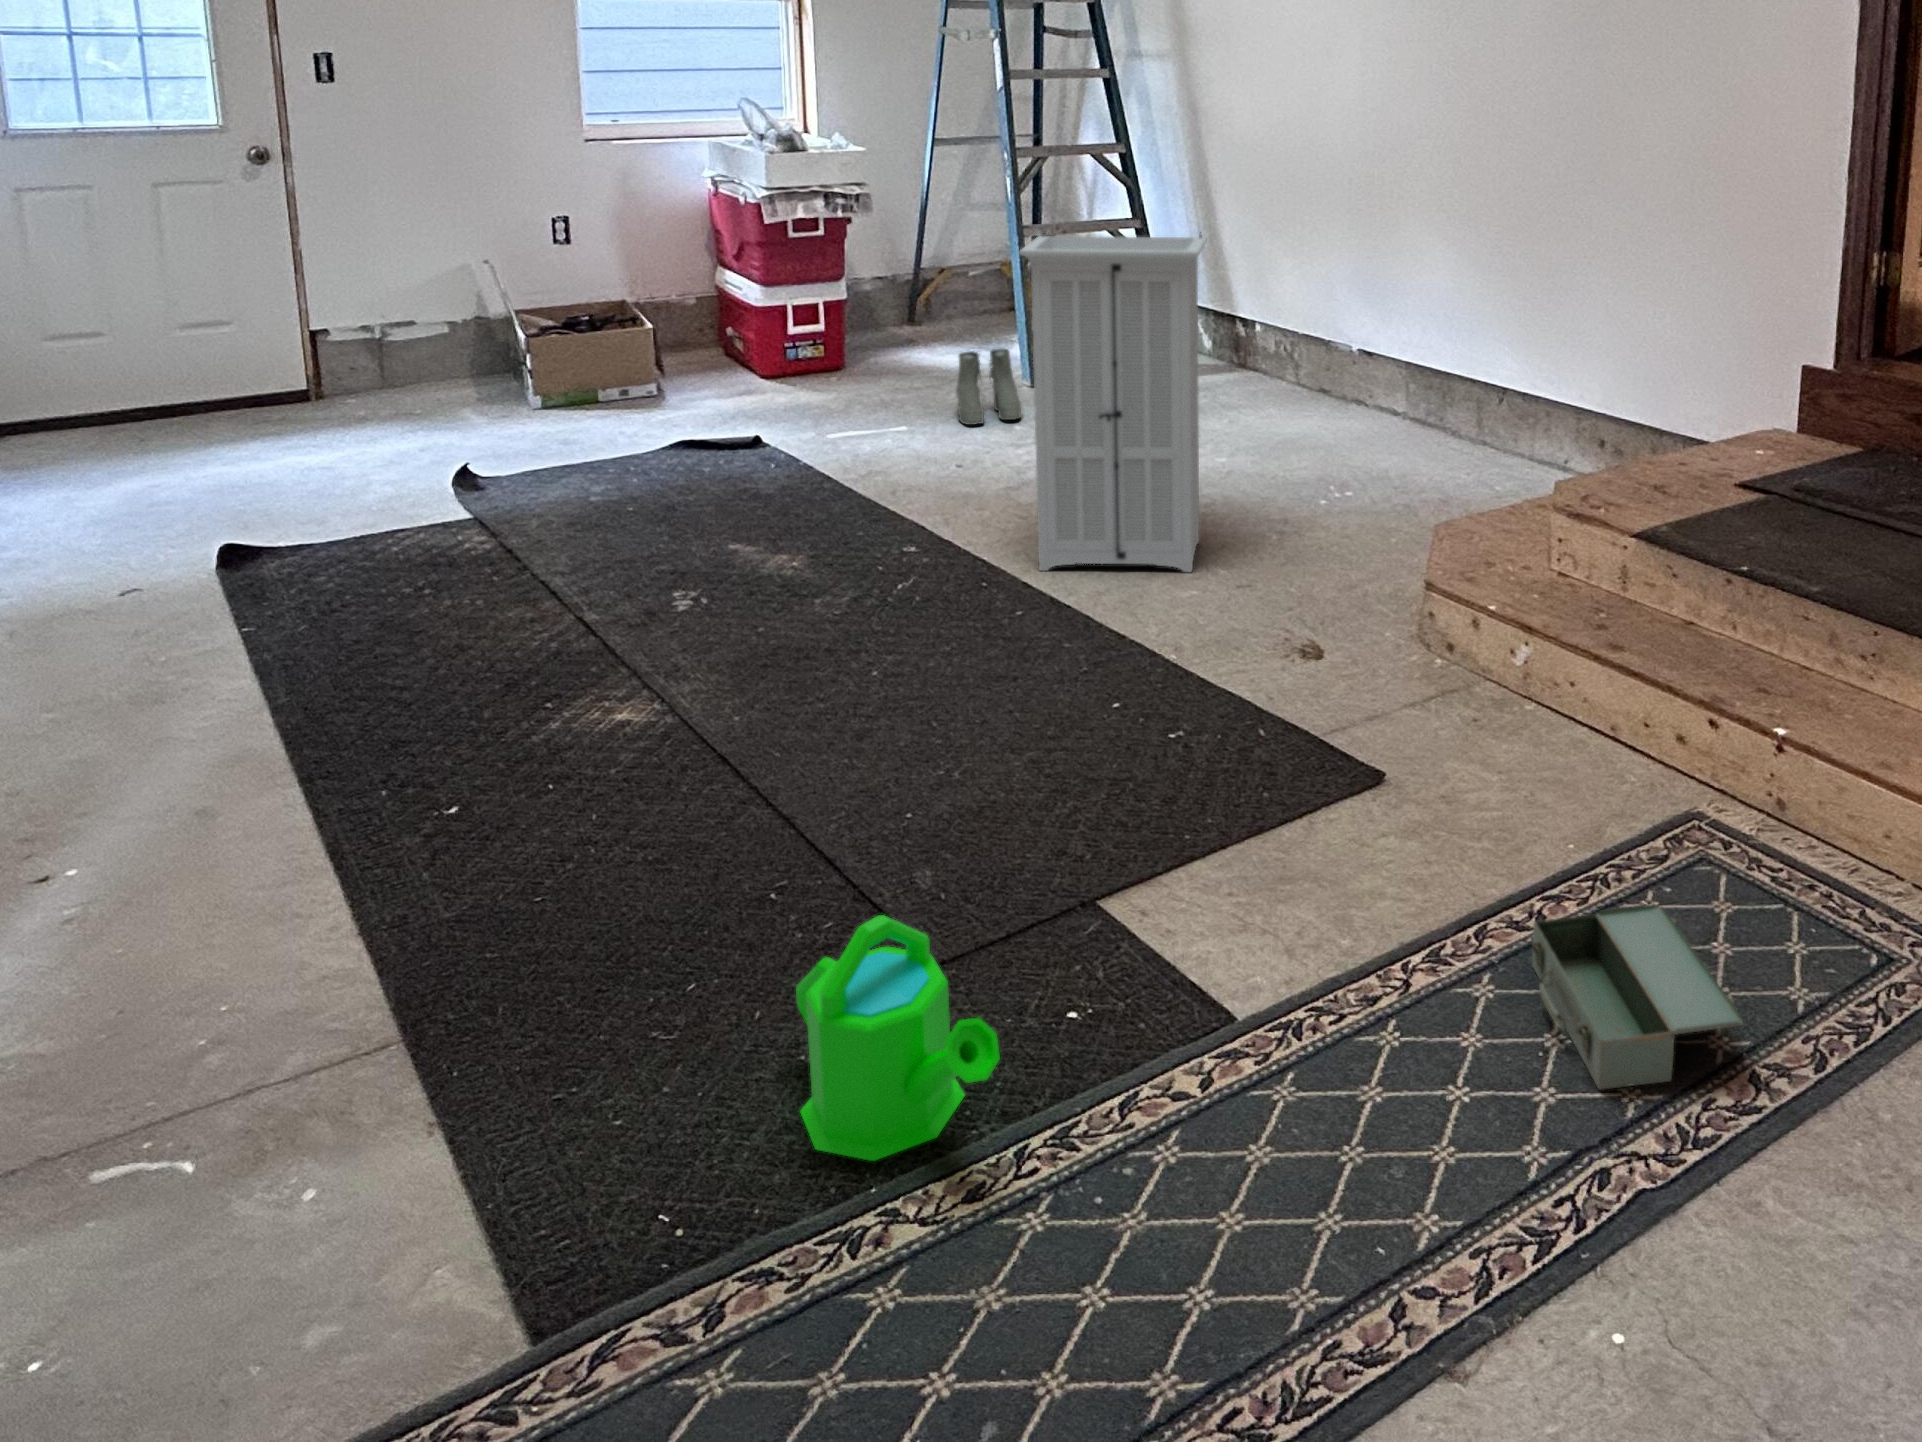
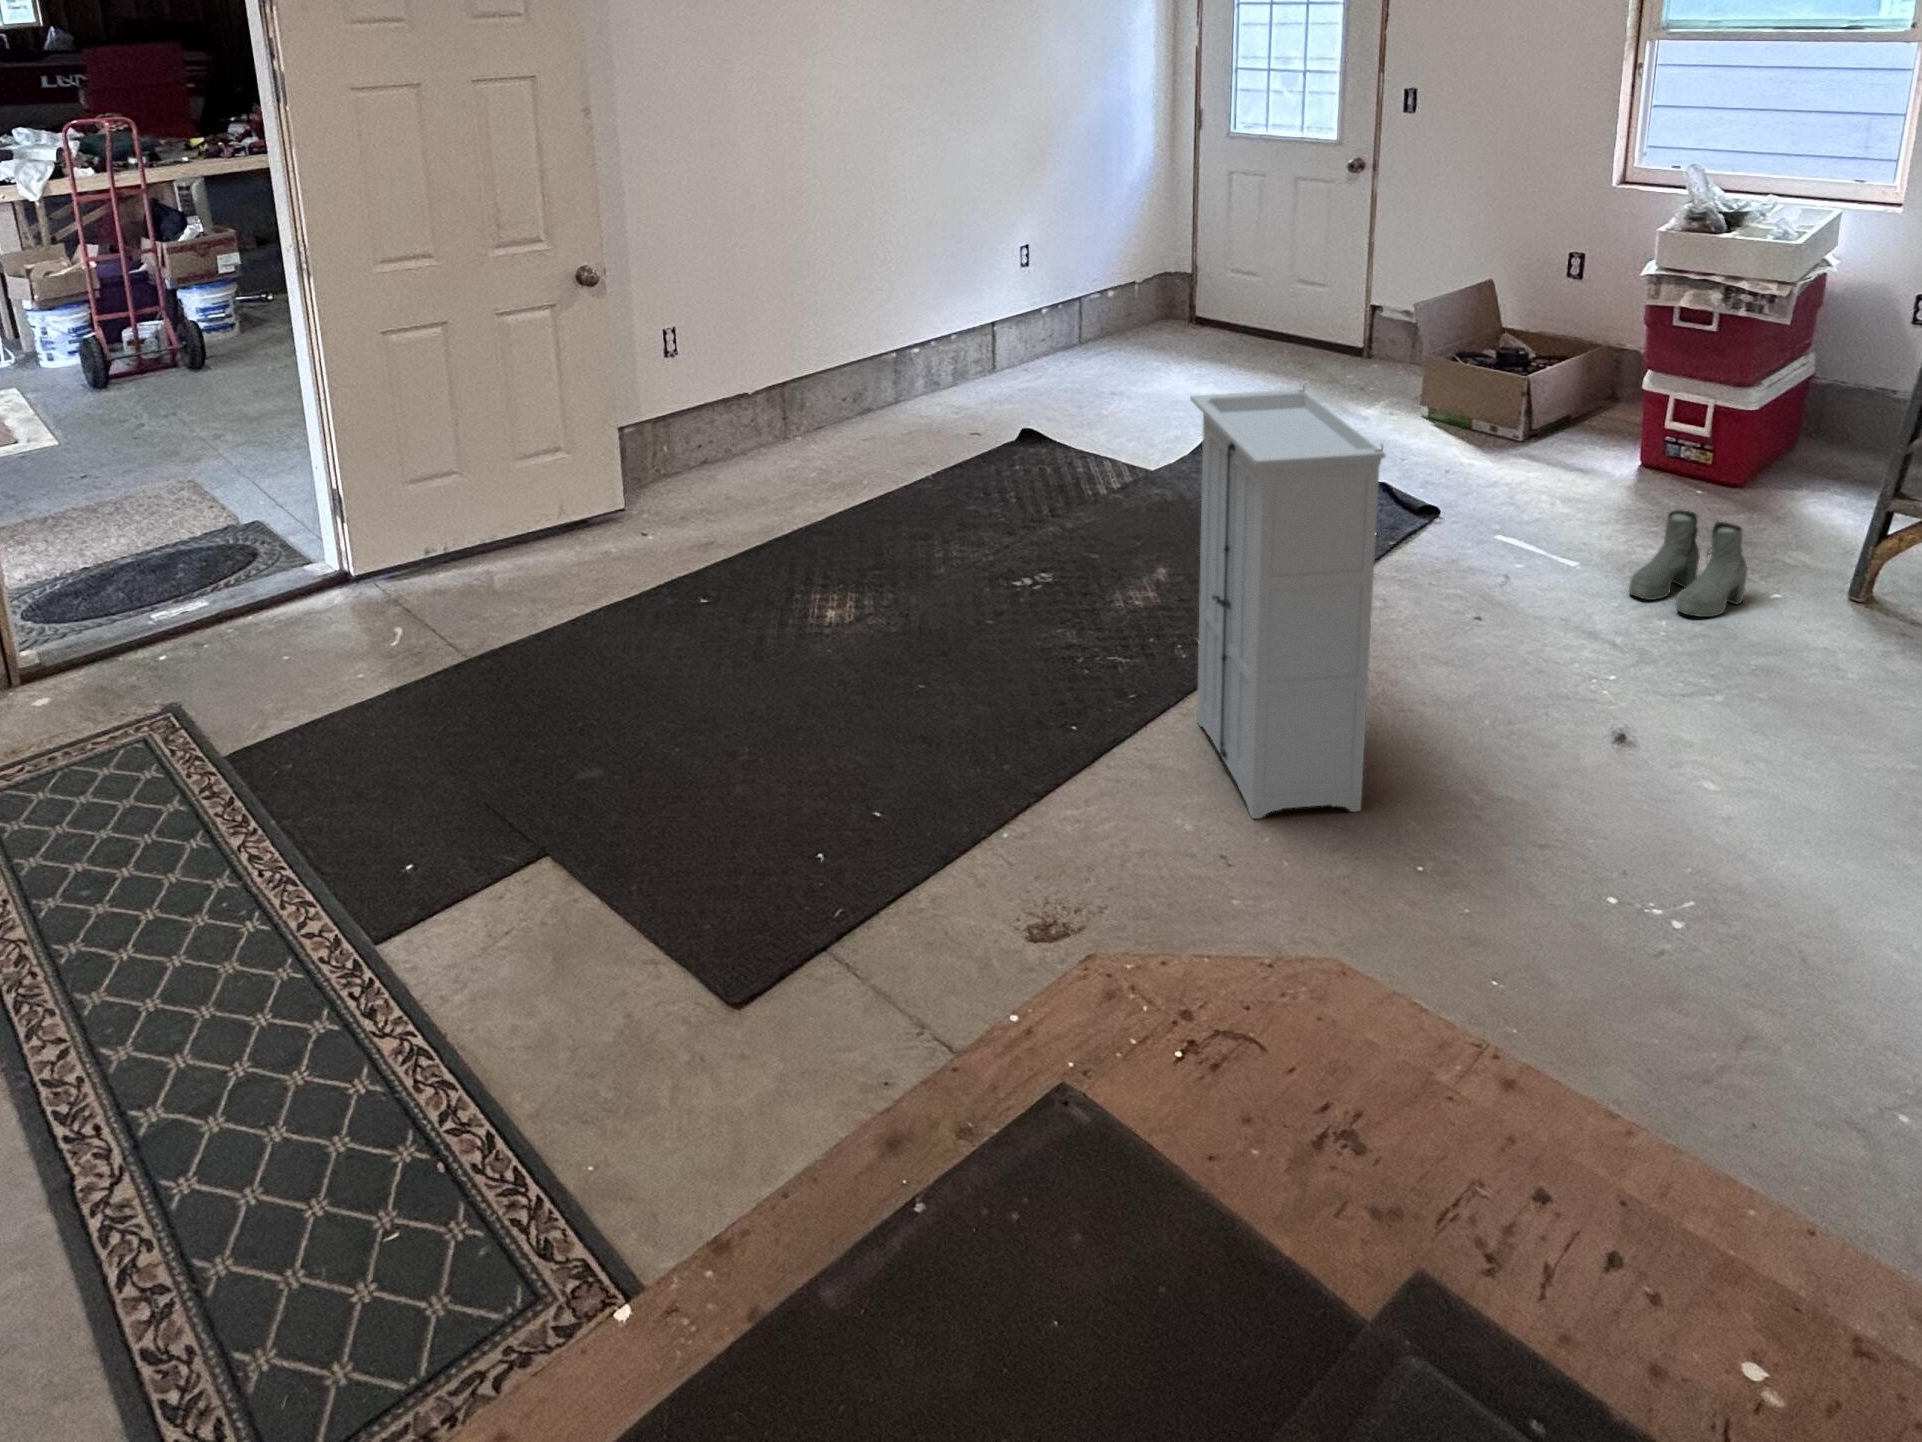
toolbox: present [1532,904,1743,1090] -> none [172,1091,393,1245]
watering can: present [796,915,1000,1161] -> none [268,710,417,844]

